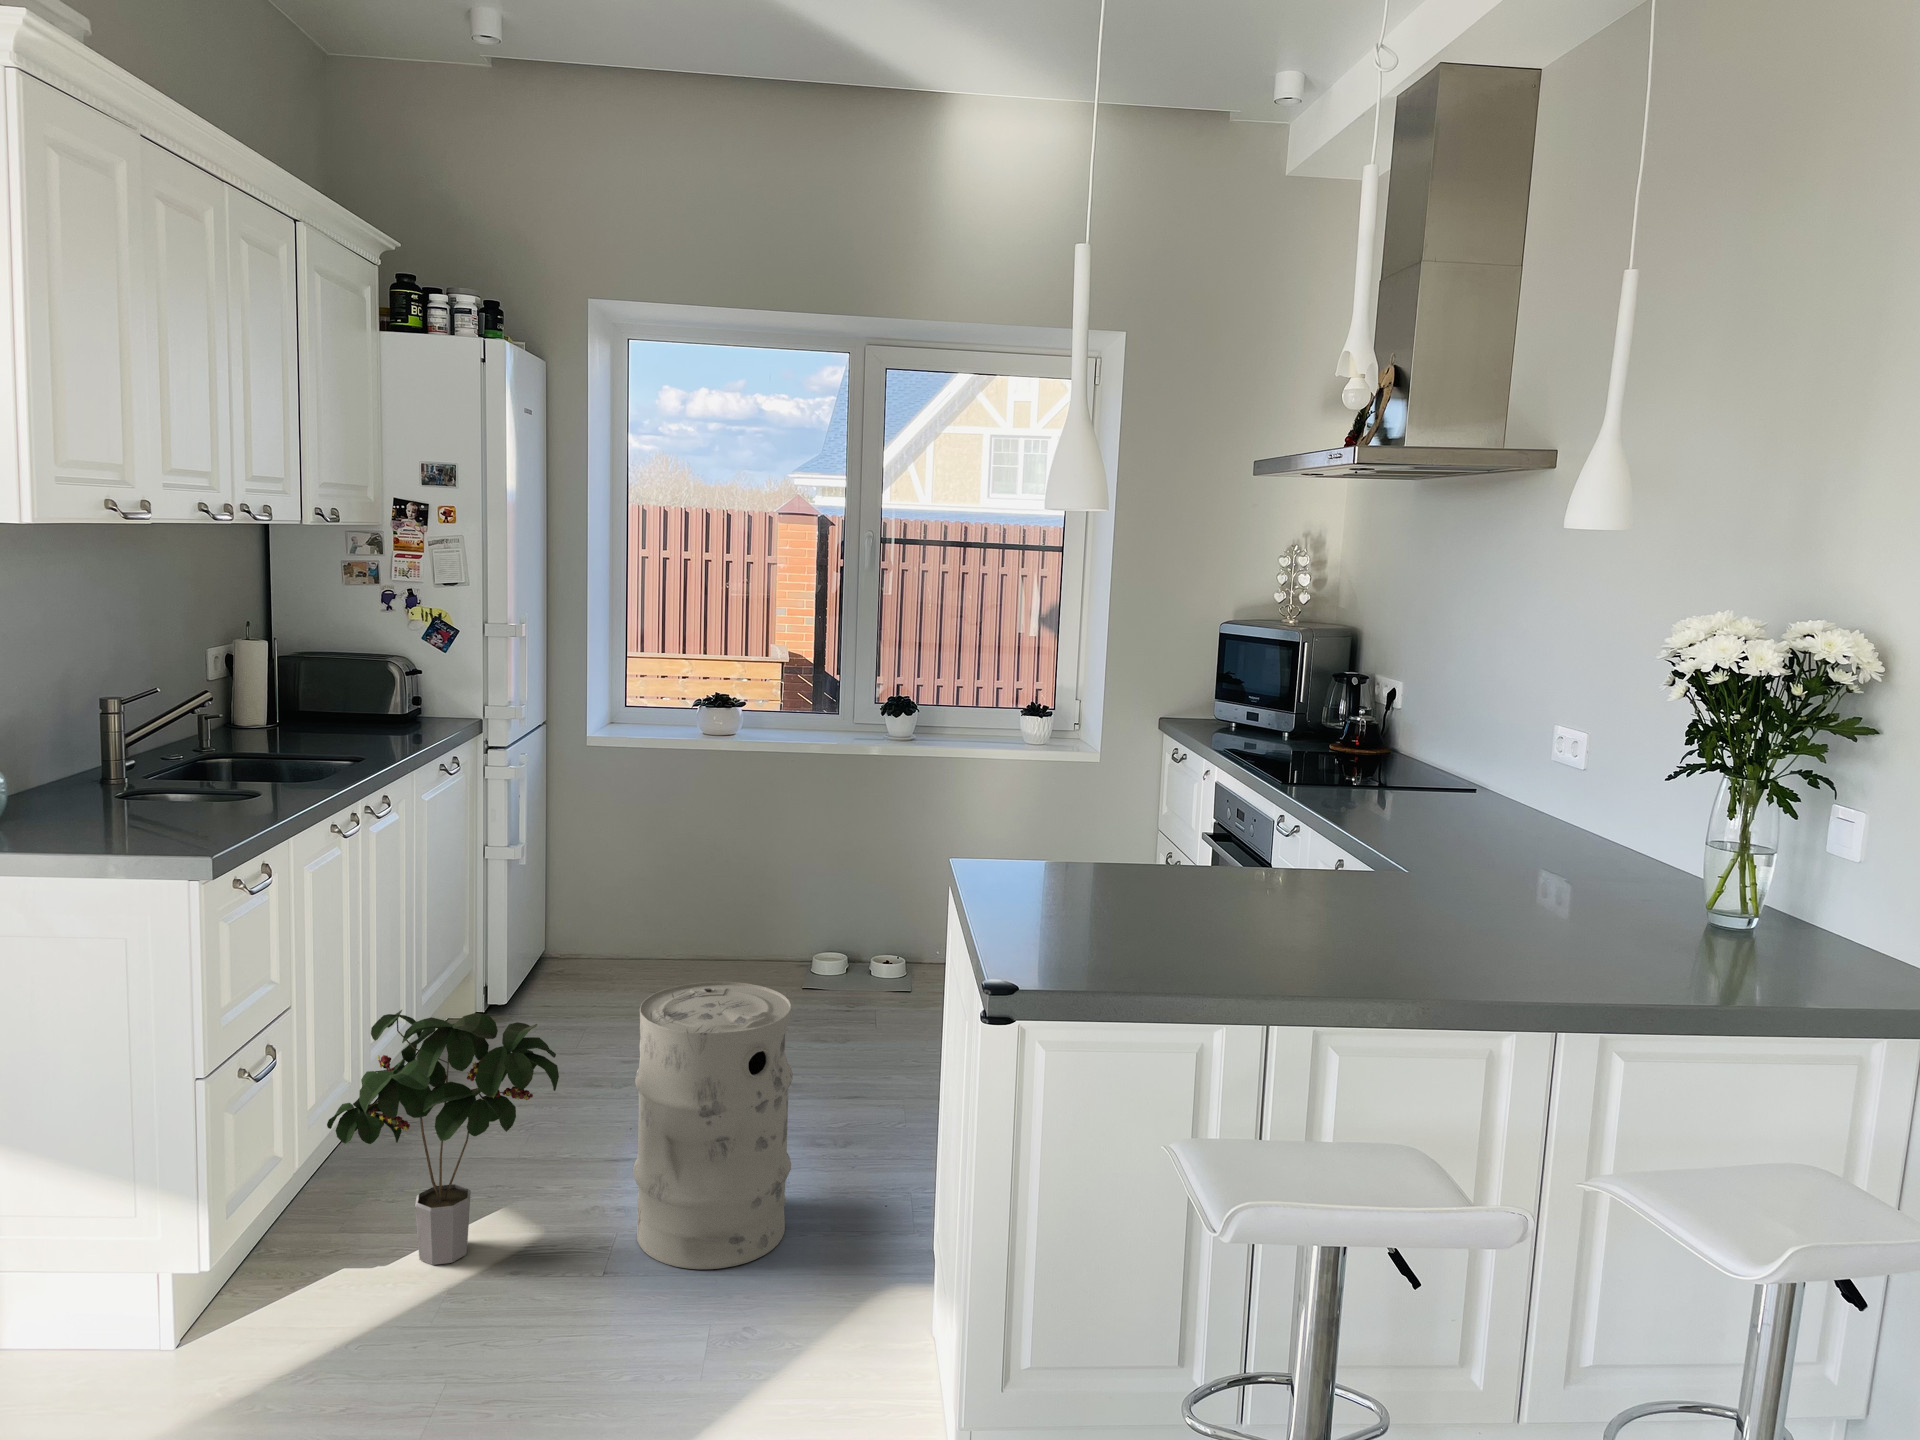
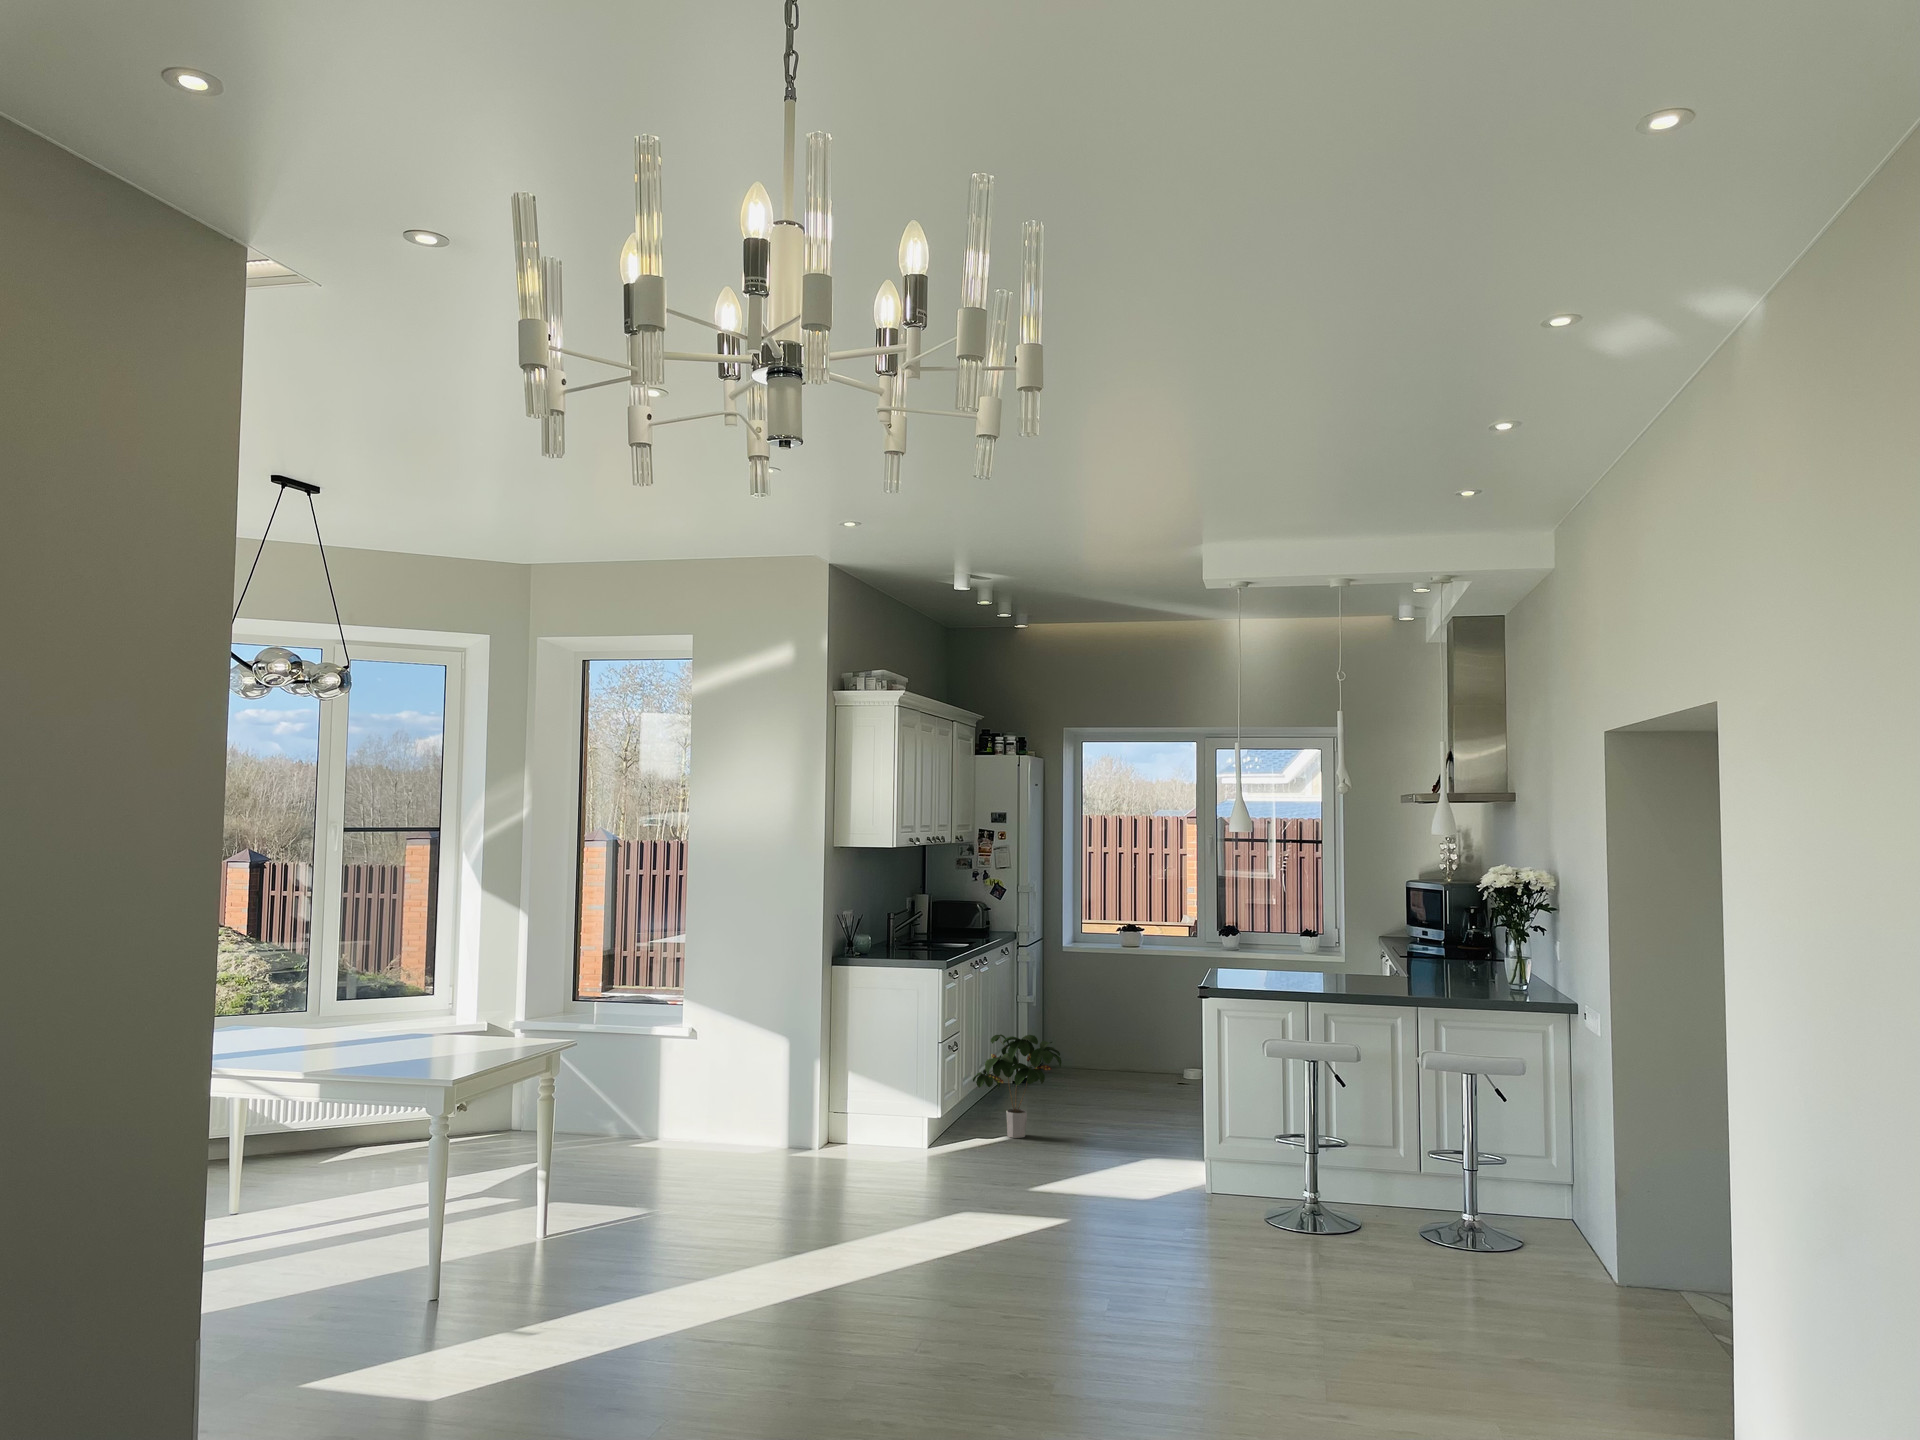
trash can: present [633,982,793,1269] -> none [1091,1033,1157,1147]

